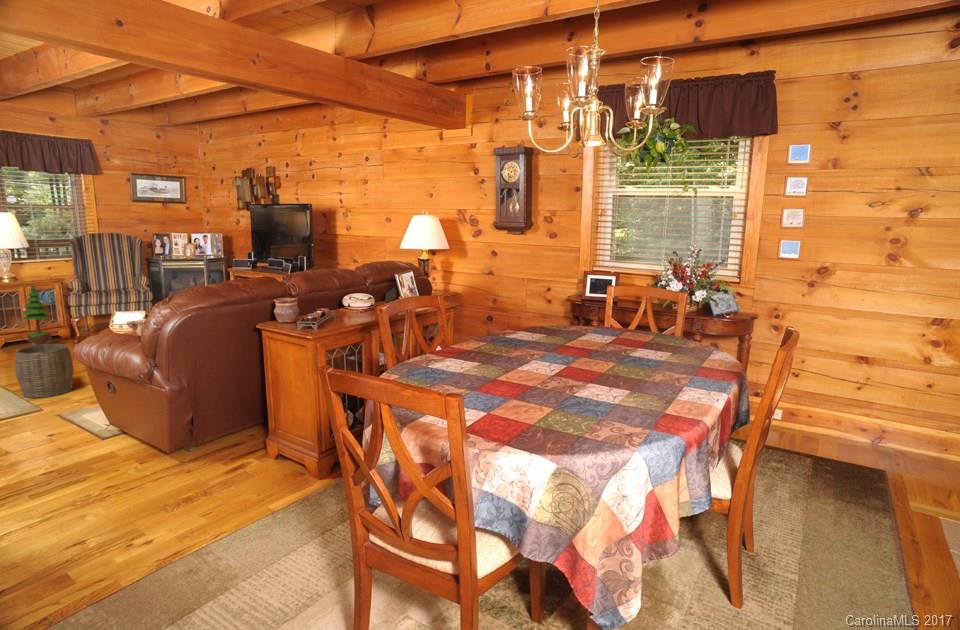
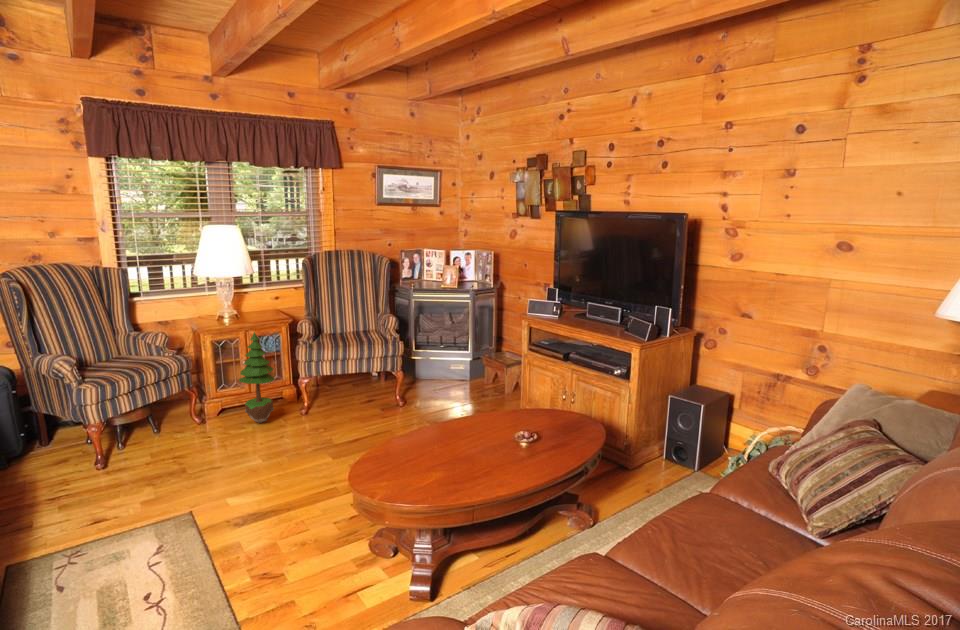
woven basket: present [15,344,74,398] -> none [217,467,304,579]

